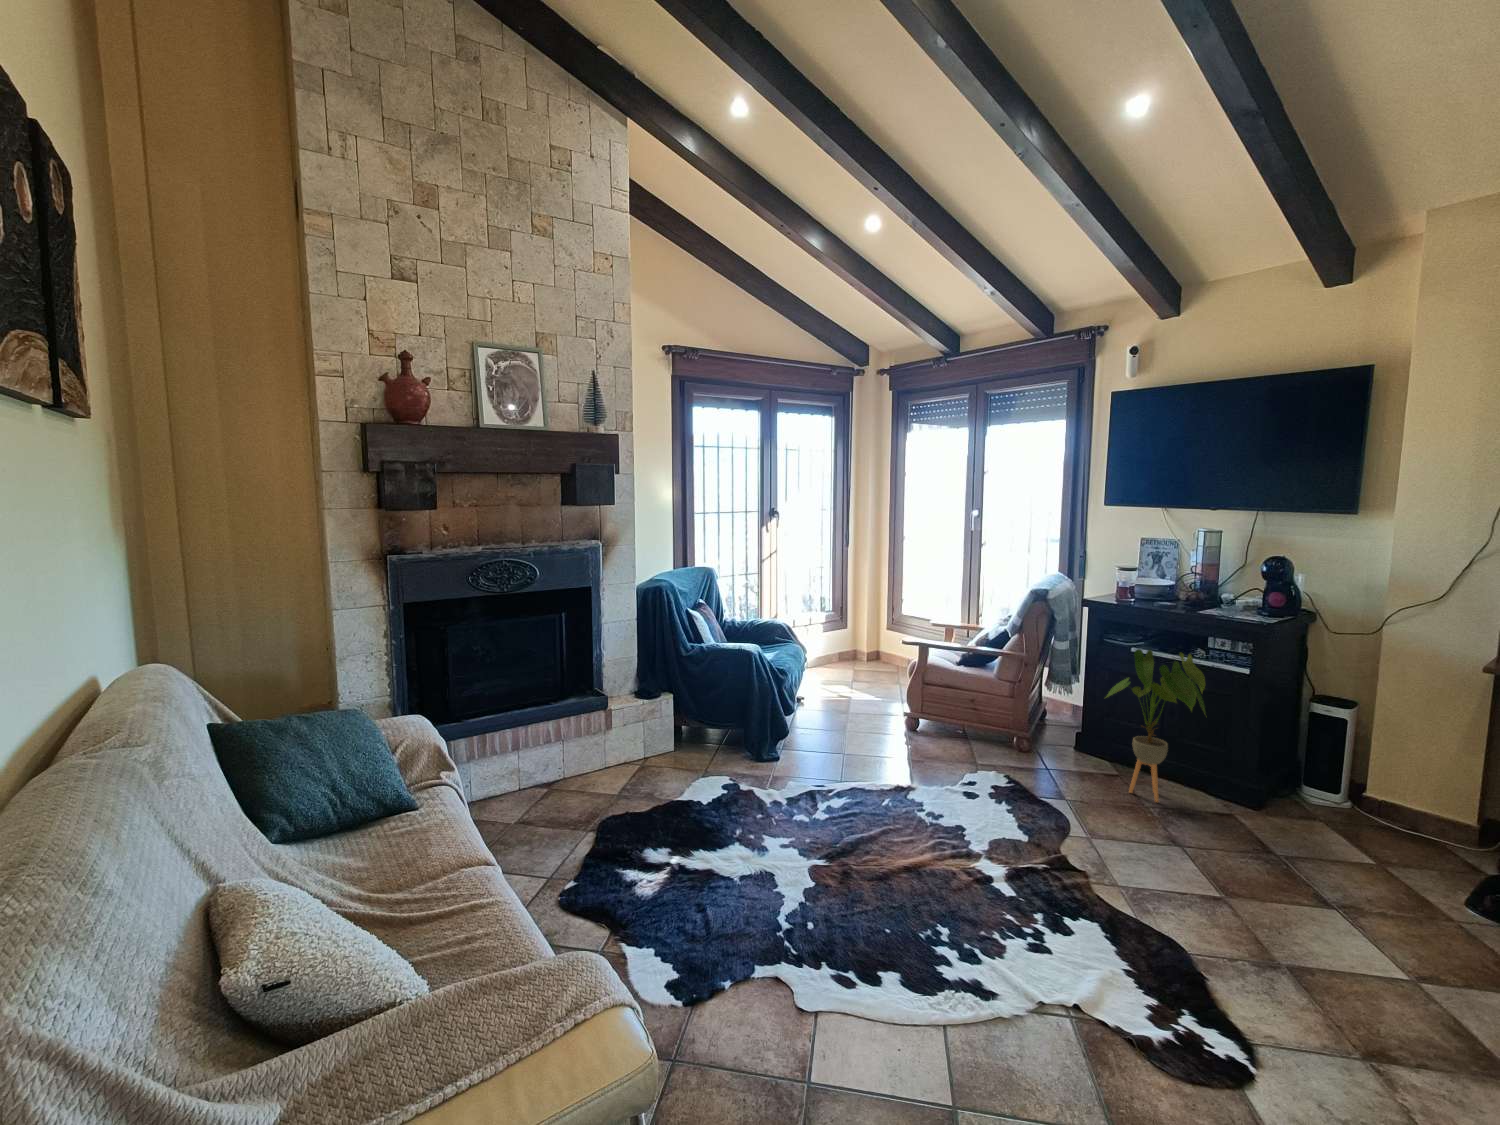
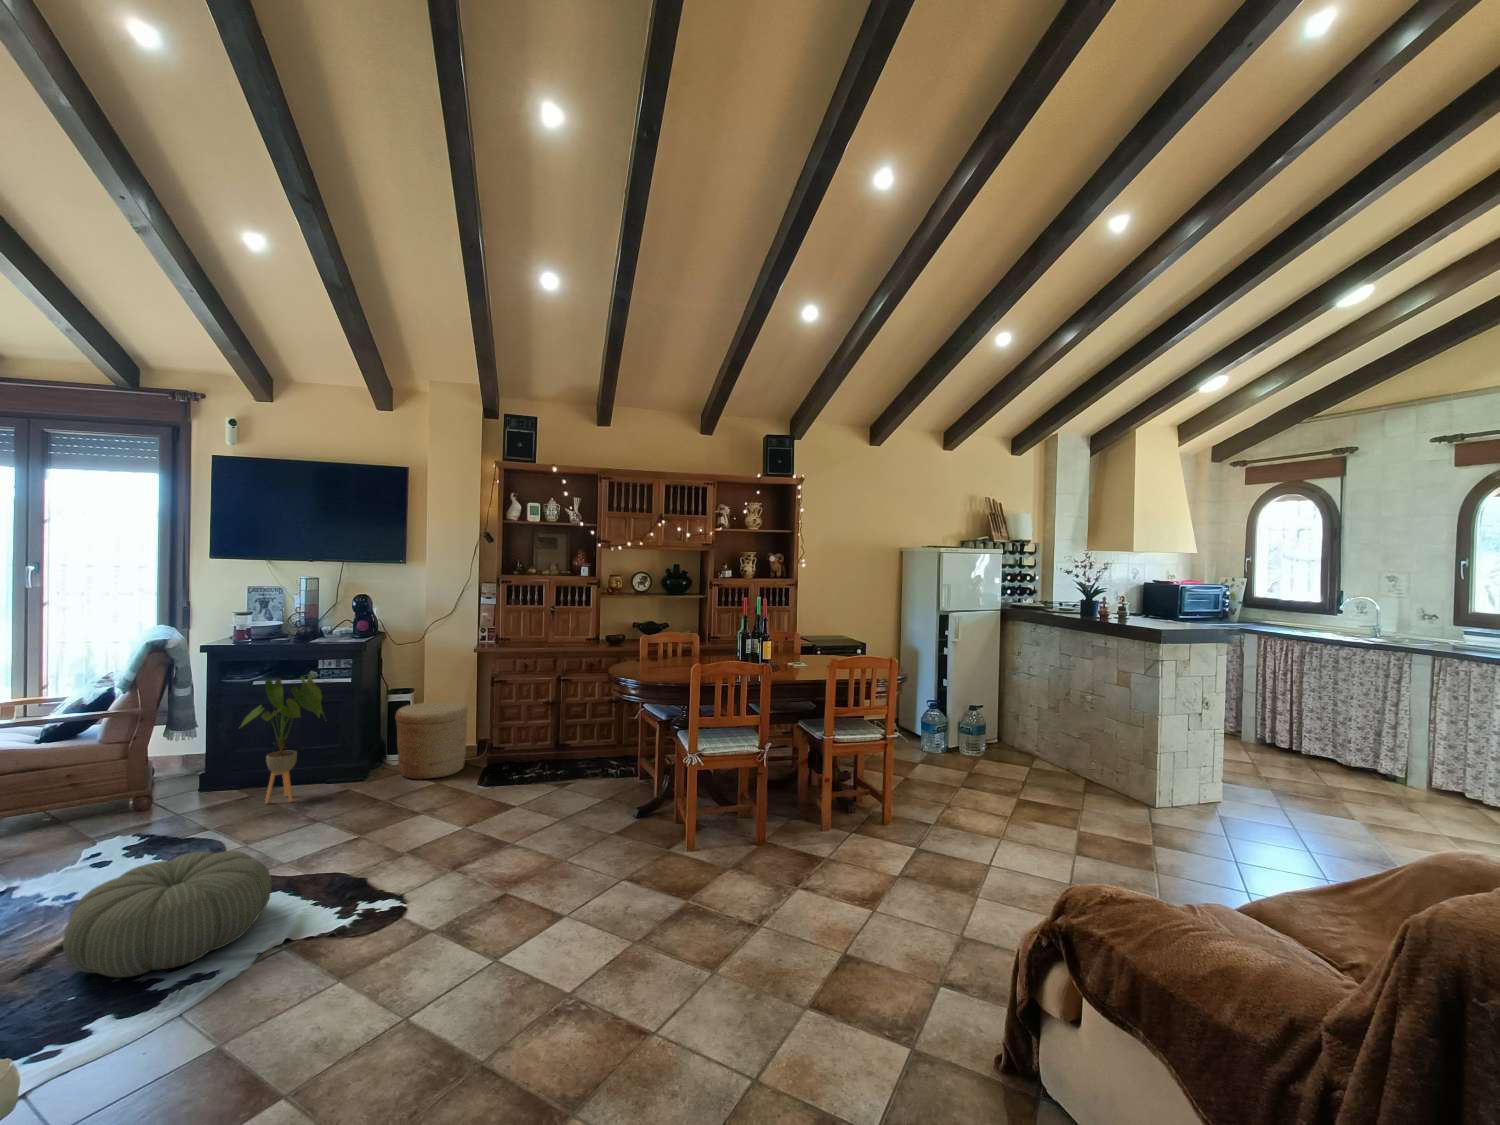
woven basket: none [1313,726,1459,862] -> present [395,701,468,779]
pouf: none [895,821,1078,963] -> present [63,851,272,977]

